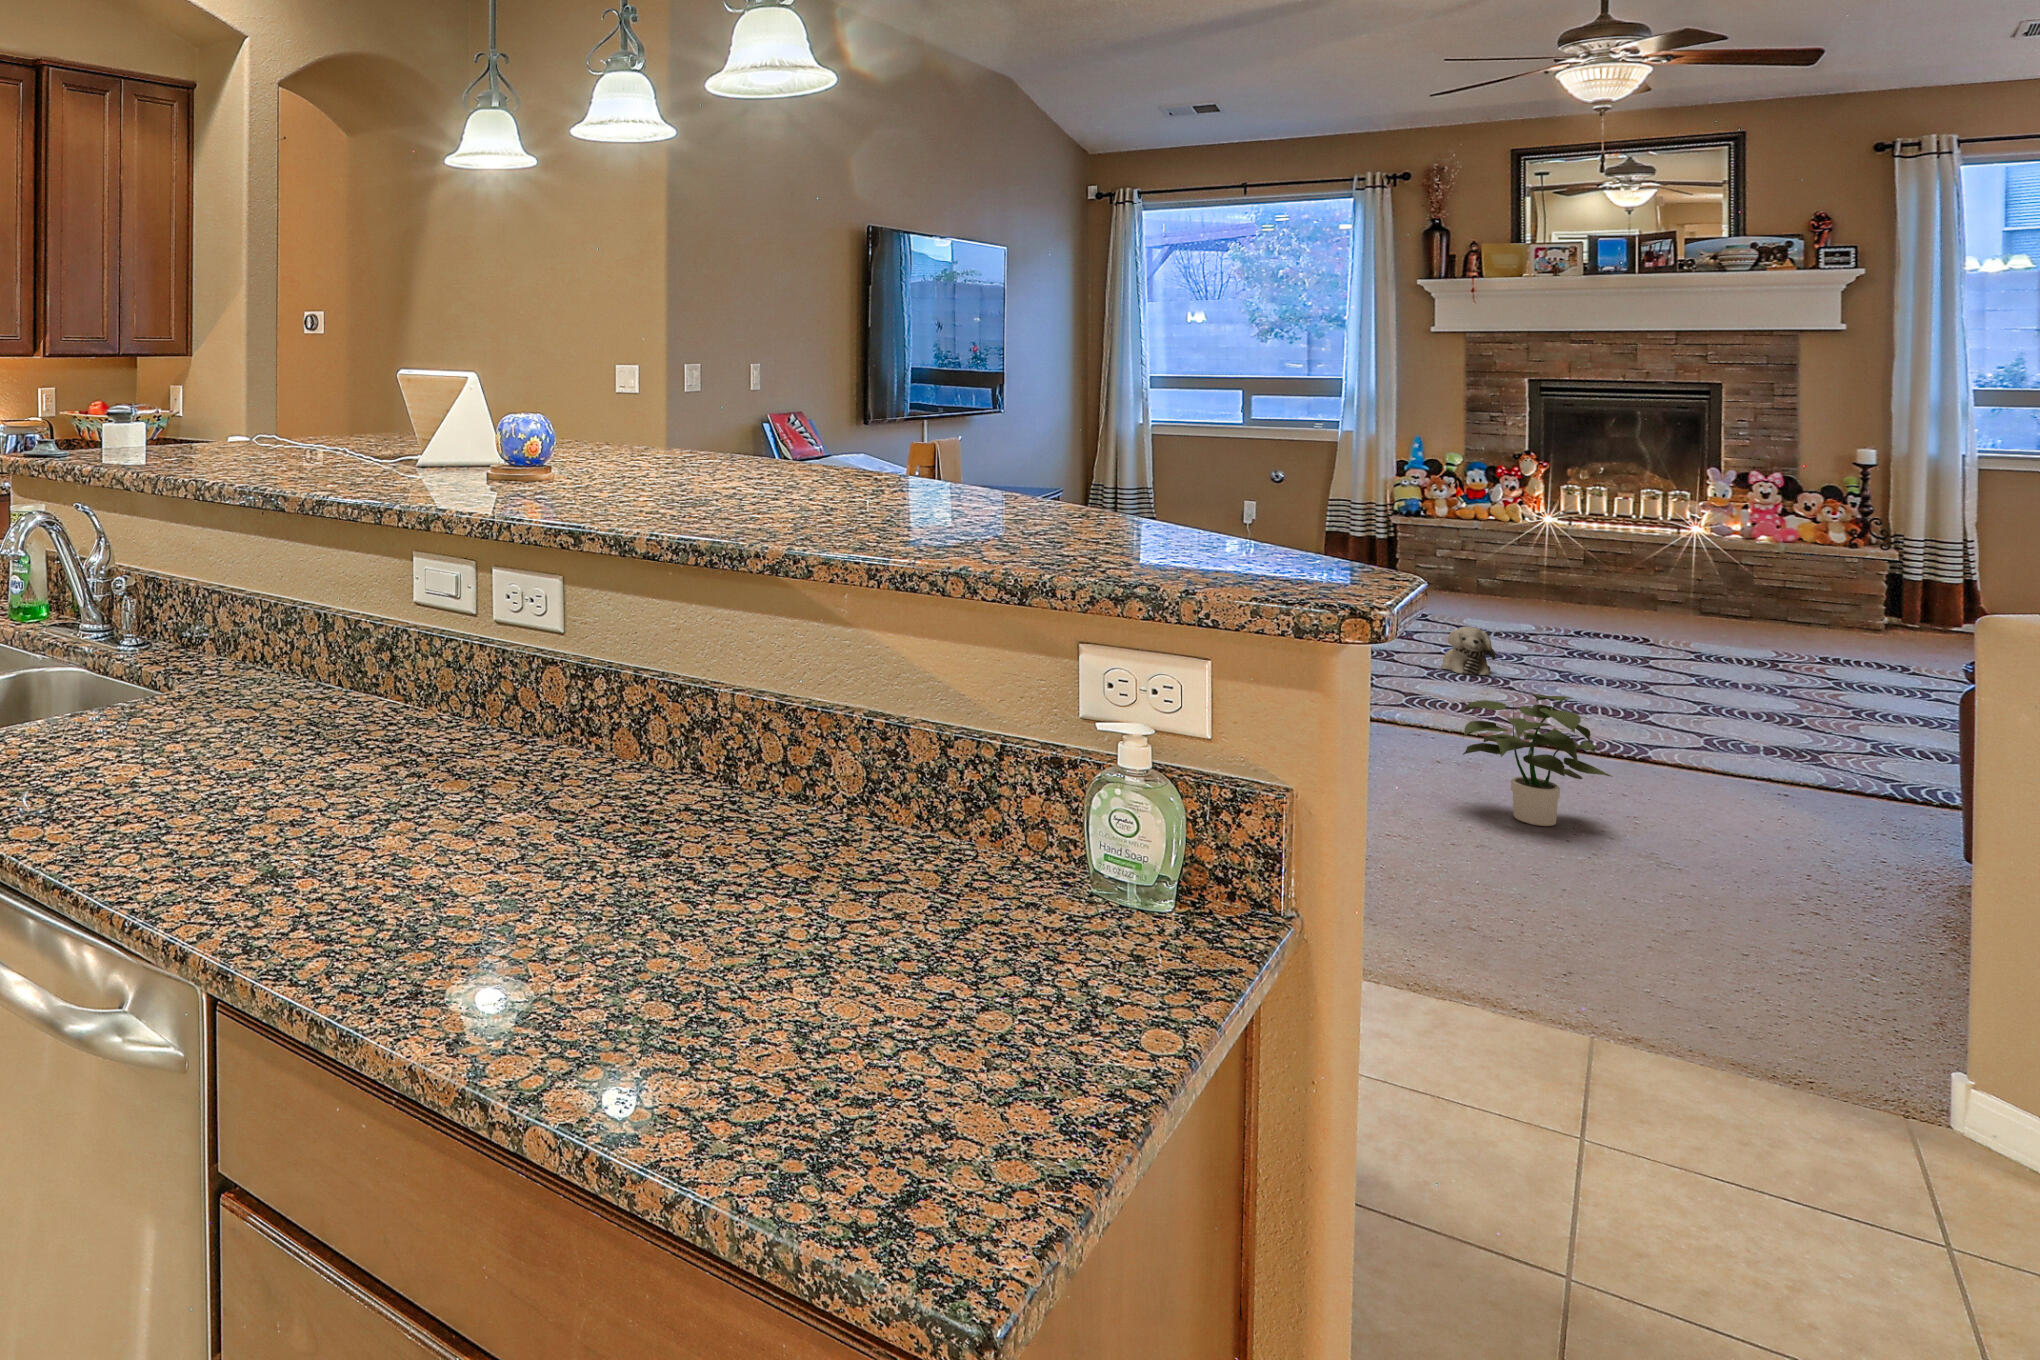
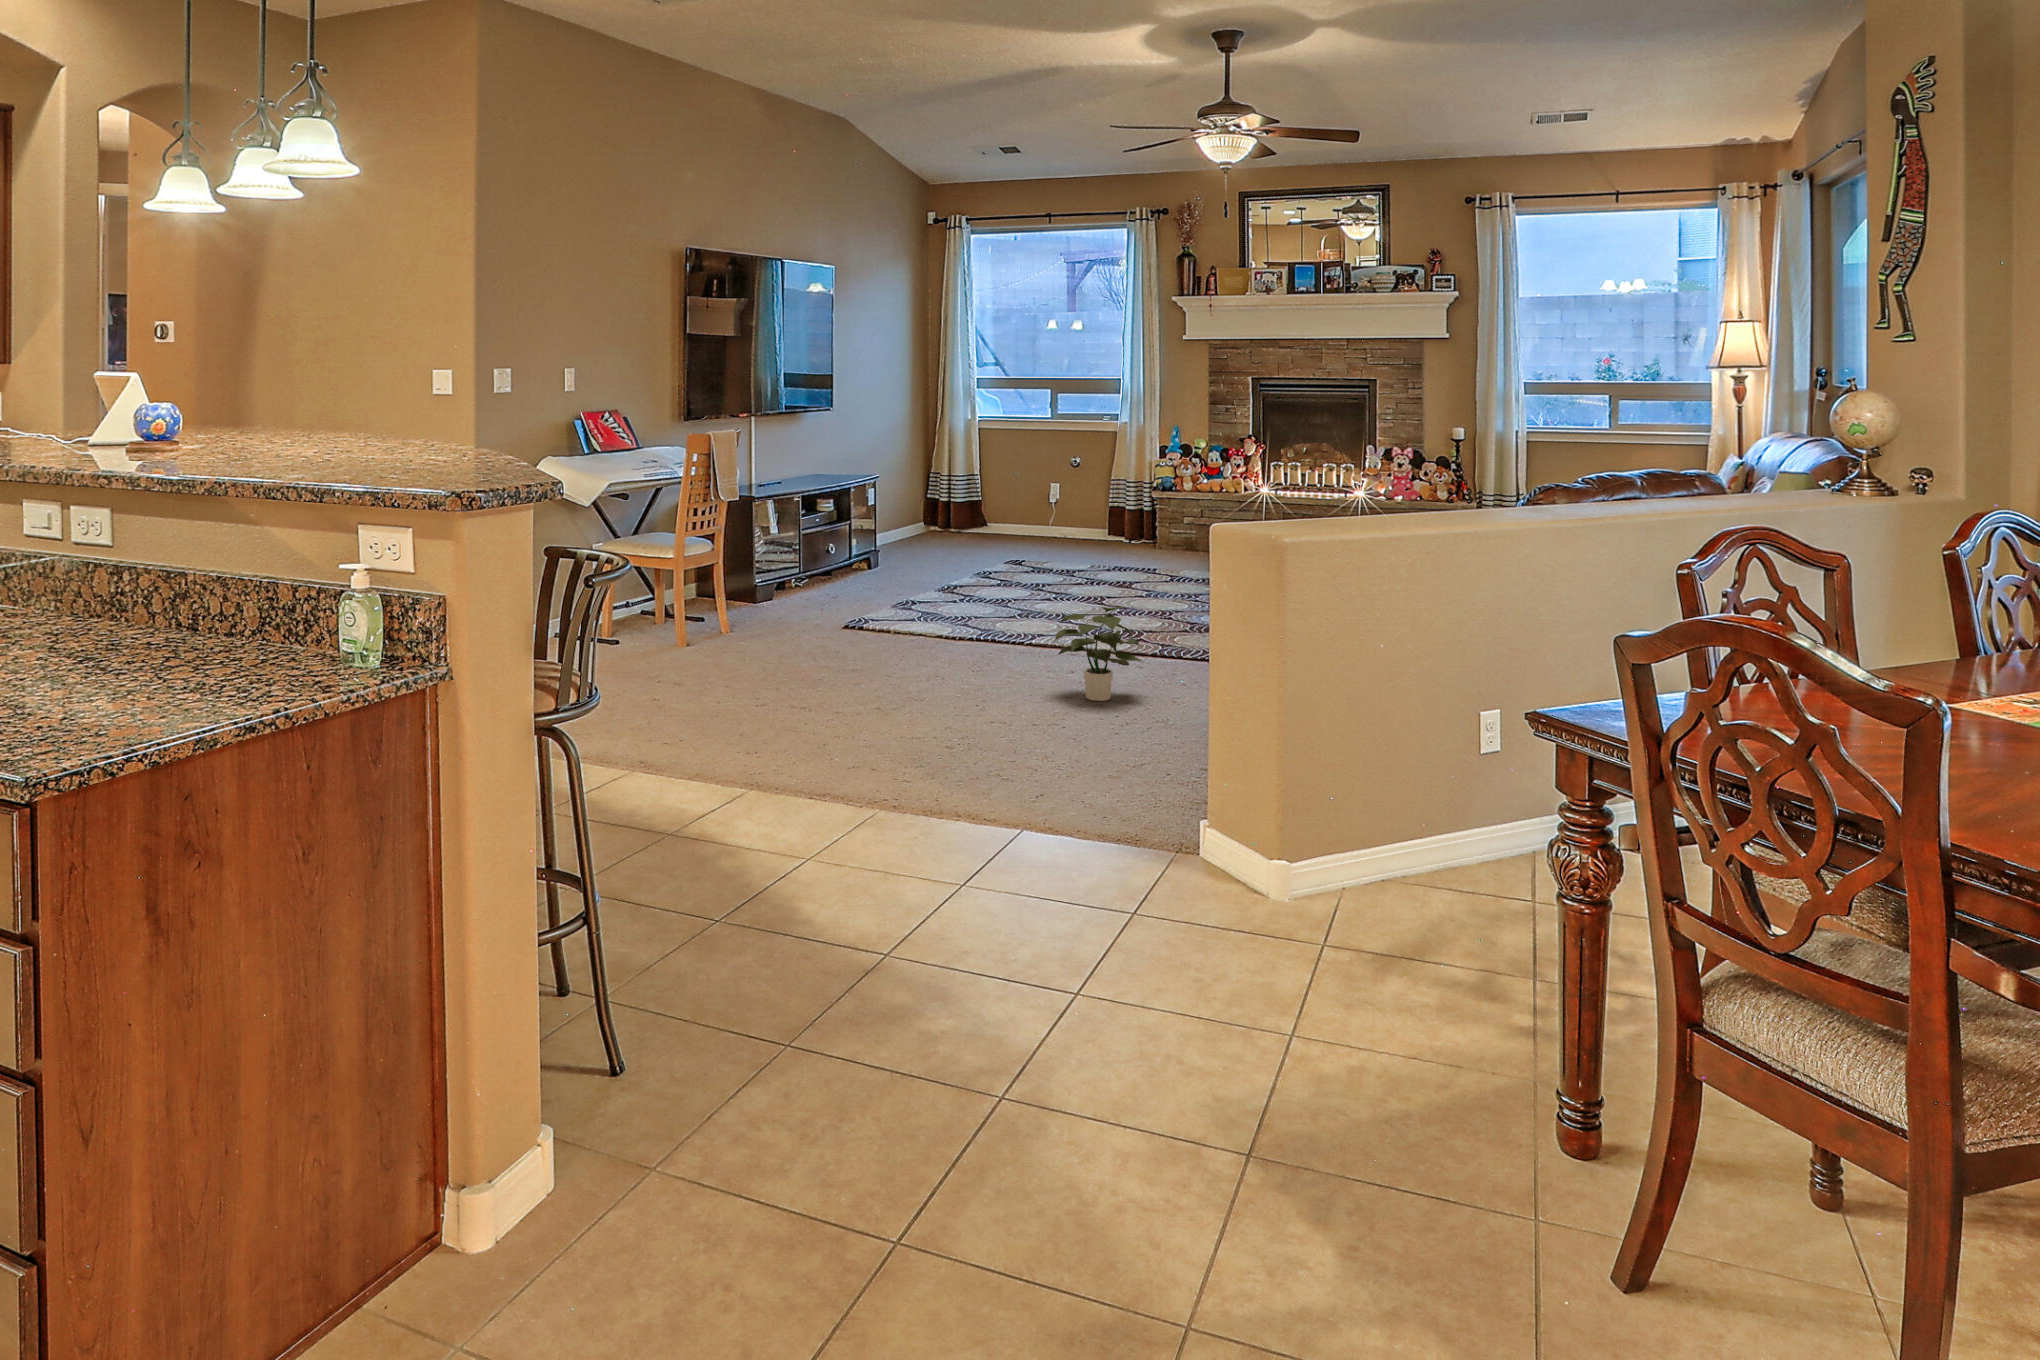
plush toy: present [1441,627,1496,675] -> none [1132,570,1168,606]

